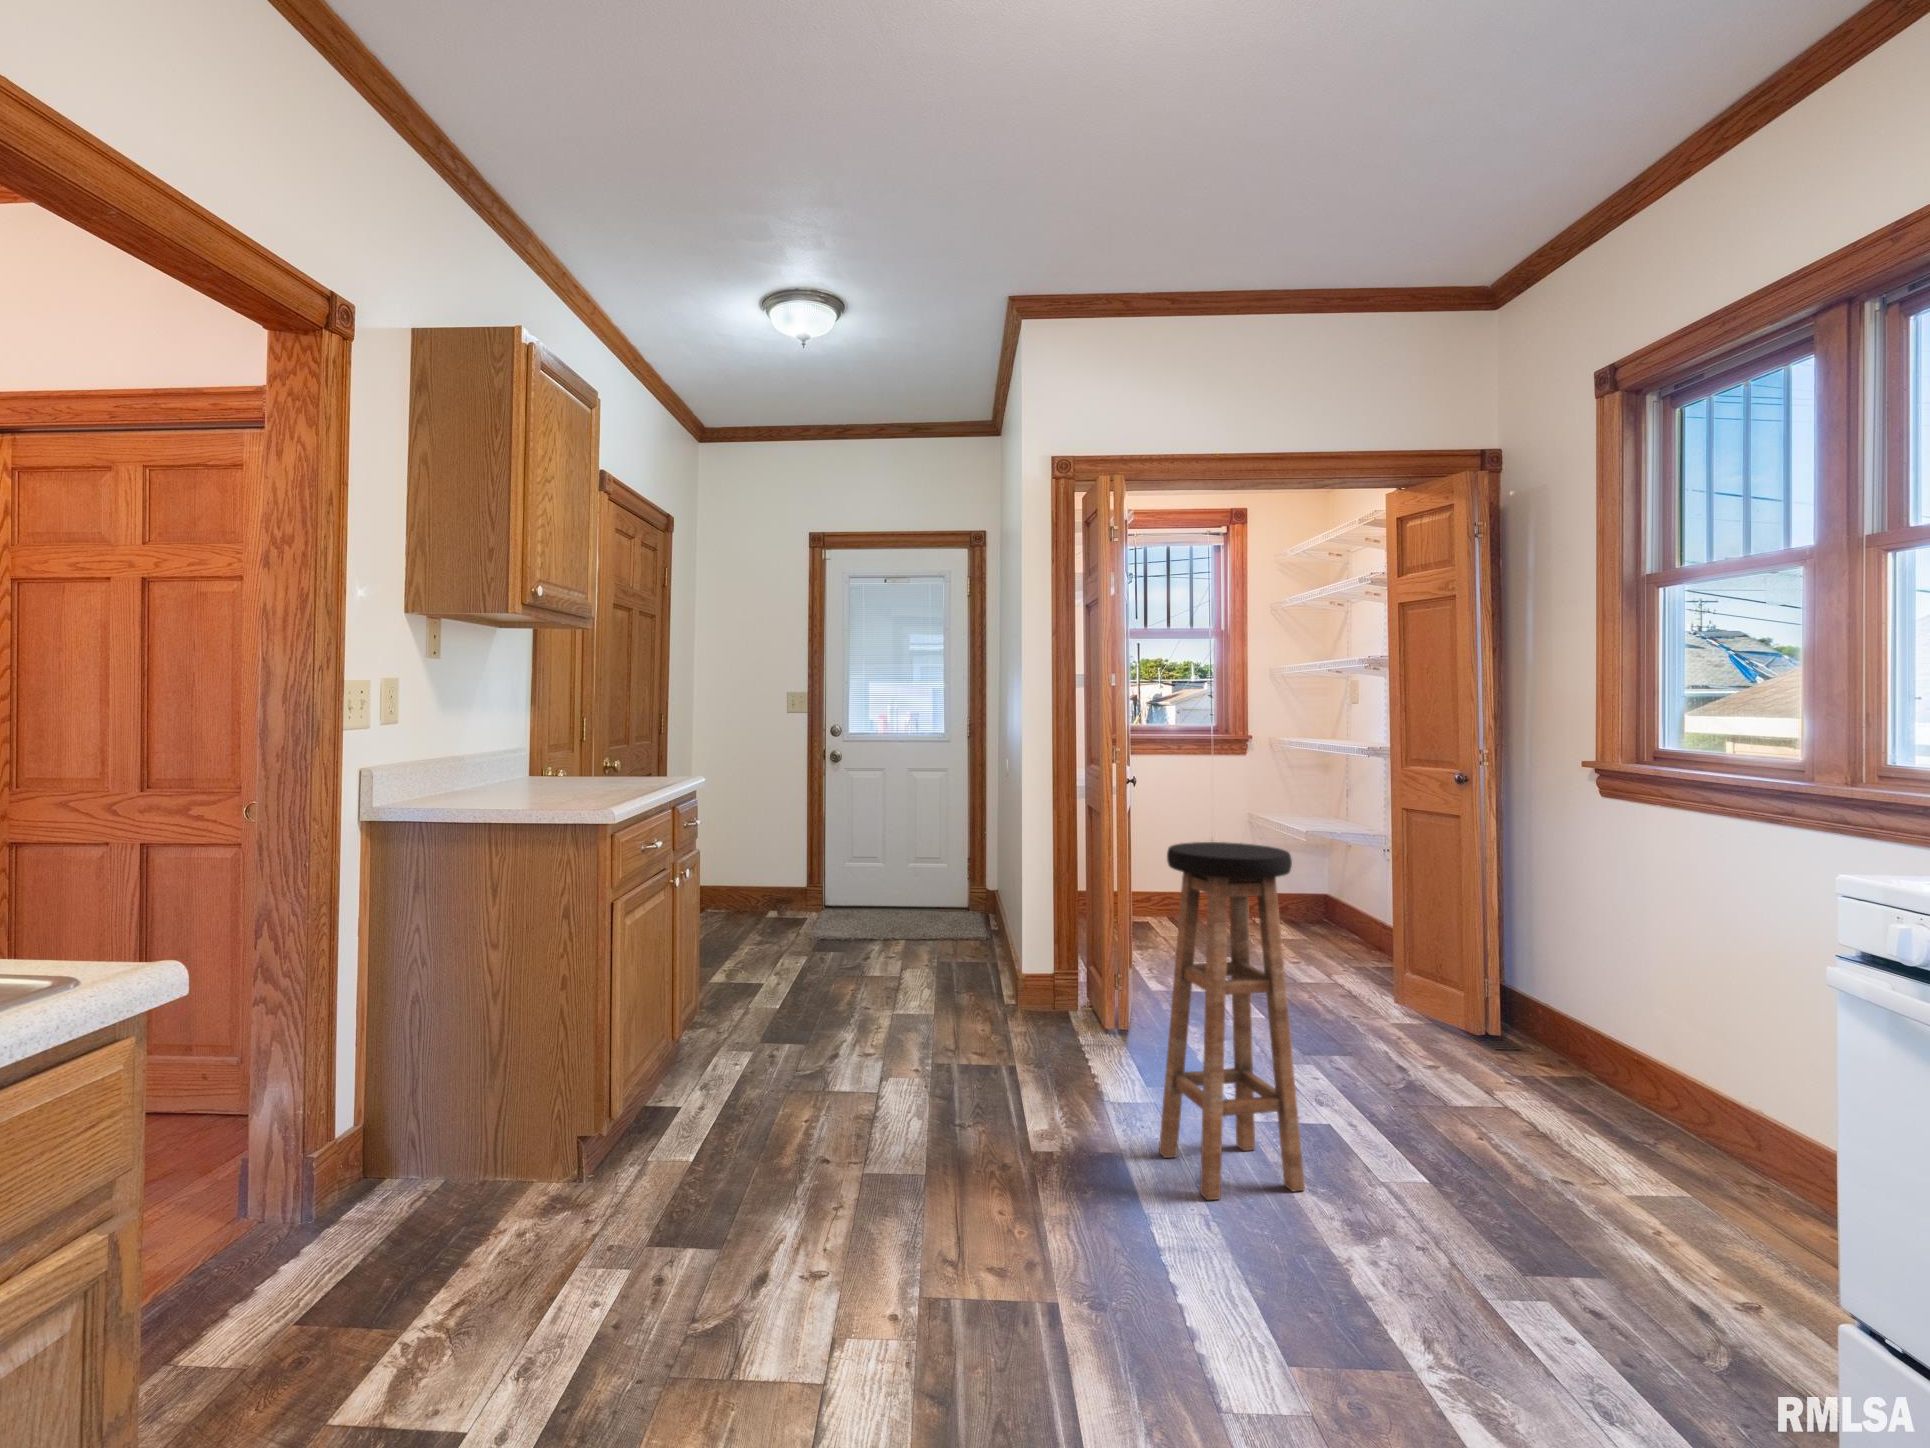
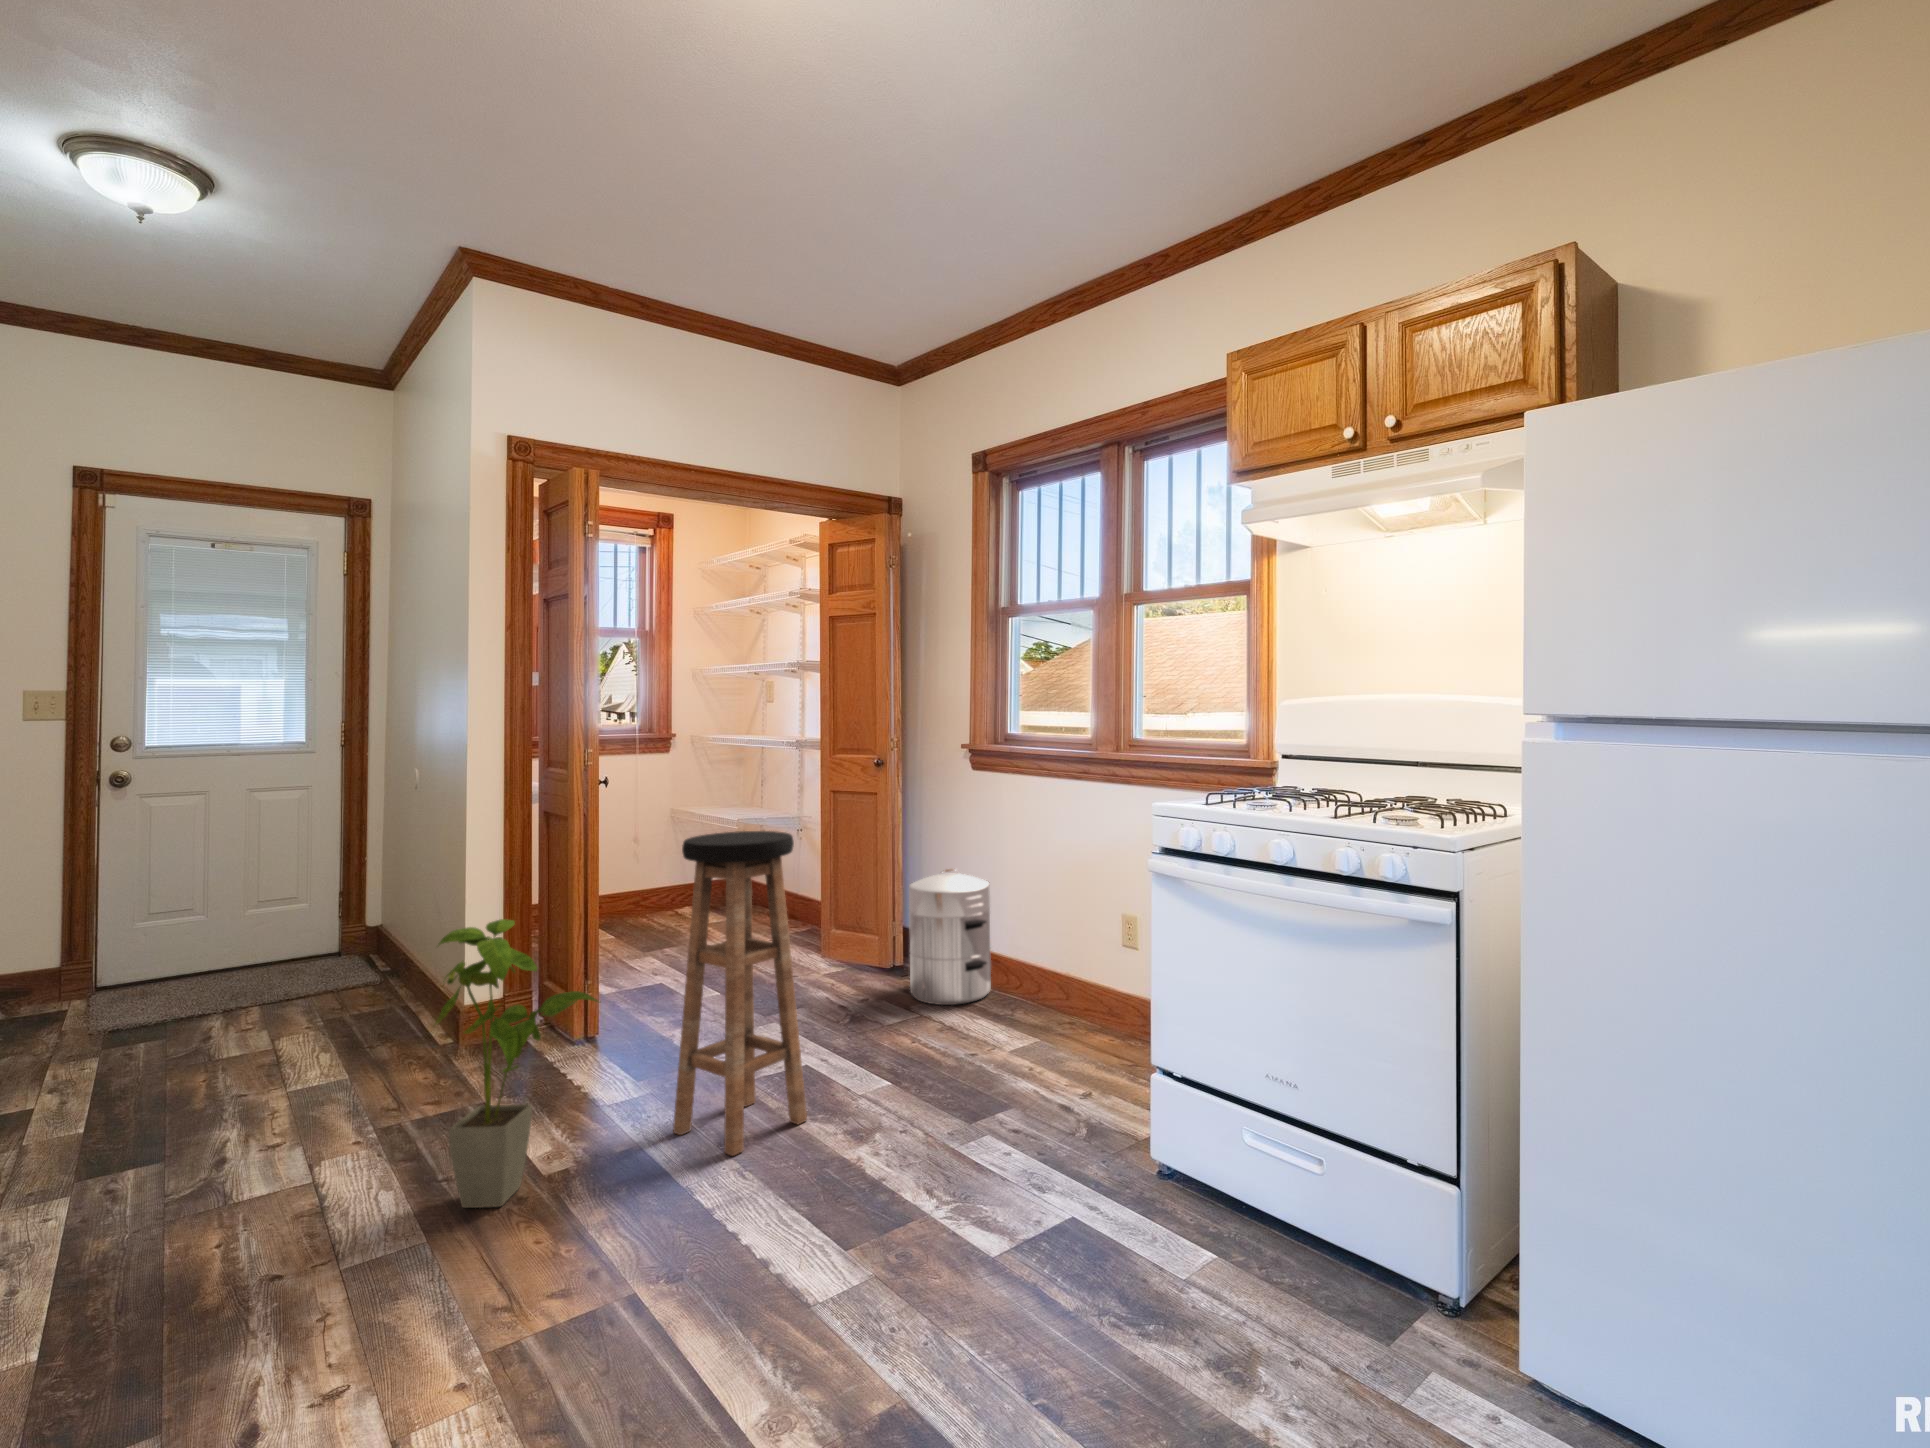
house plant: none [937,900,1078,1168] -> present [435,919,597,1208]
waste bin: none [1499,925,1629,1111] -> present [909,869,991,1005]

